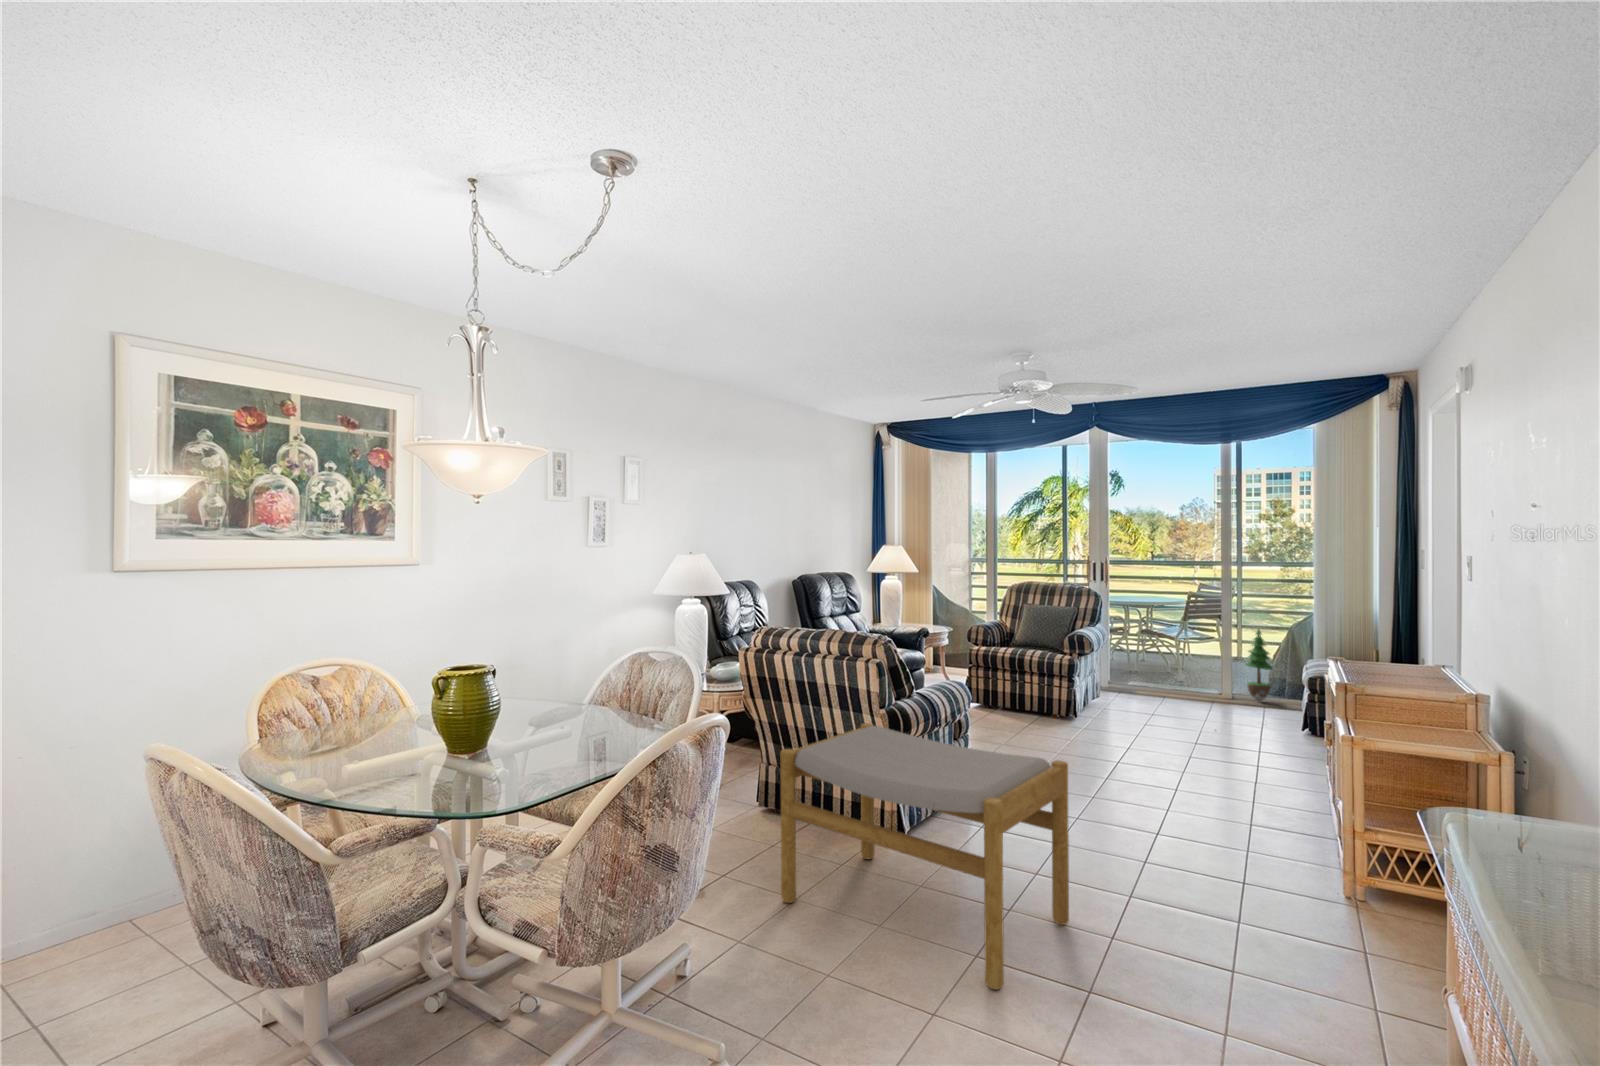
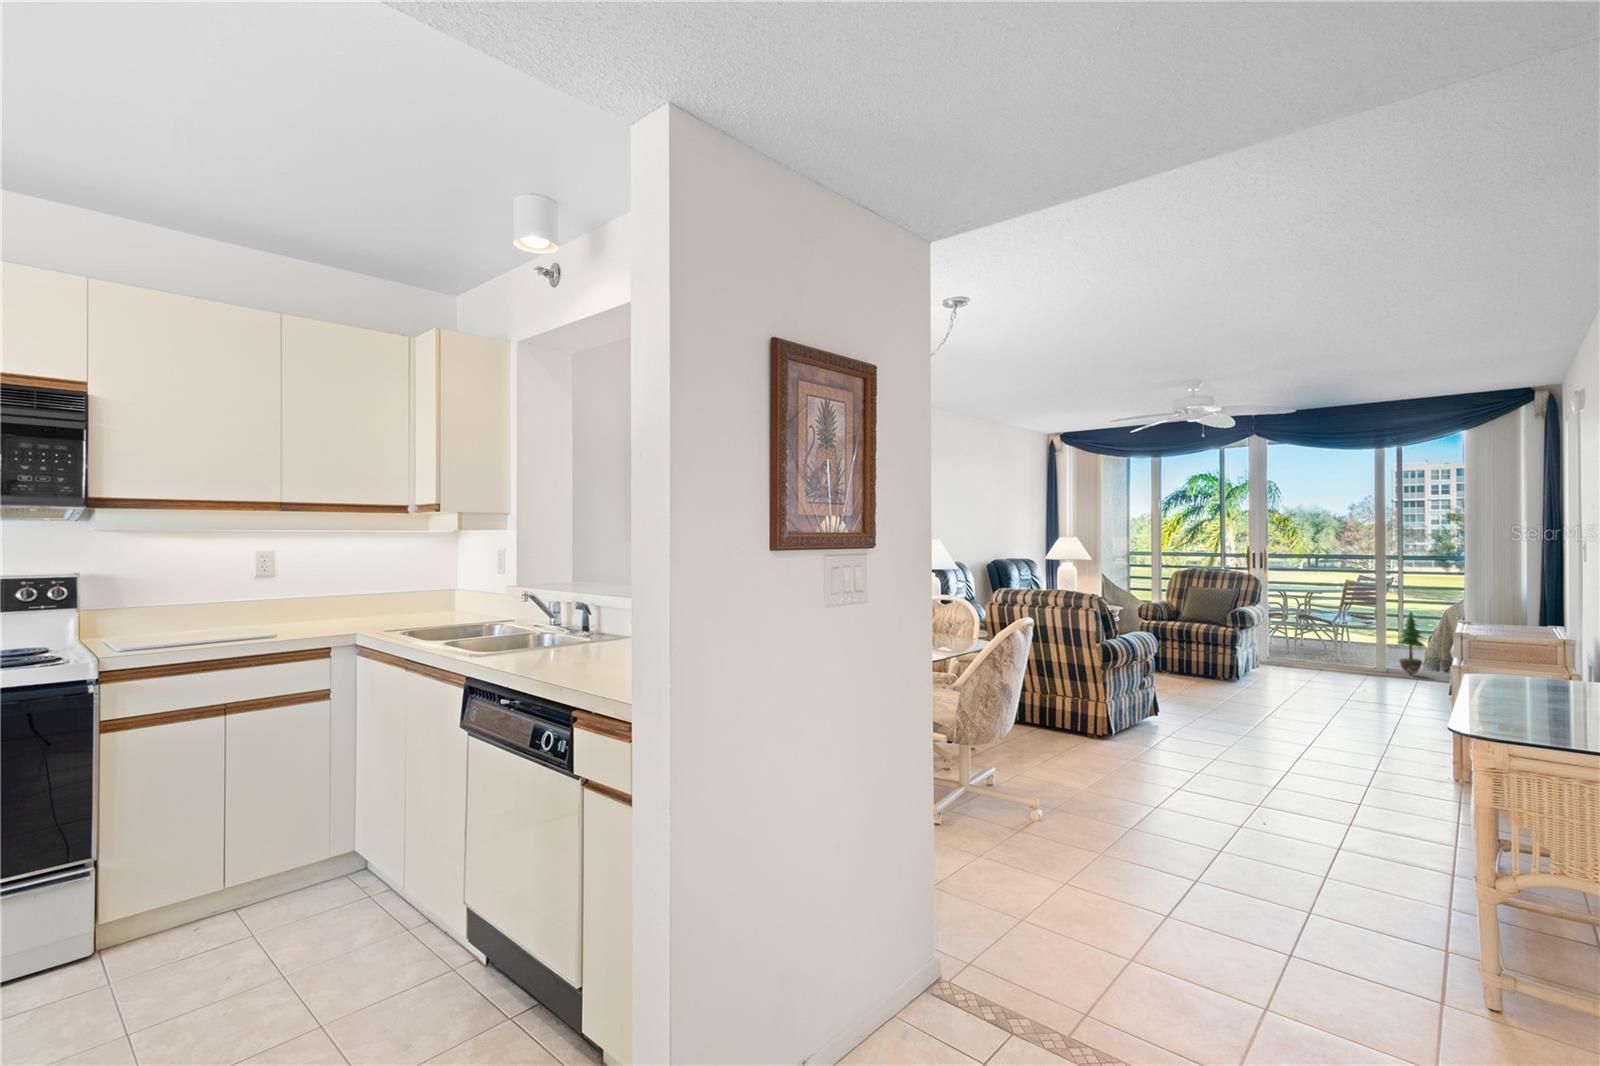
footstool: present [780,723,1069,990] -> none [1035,653,1240,802]

